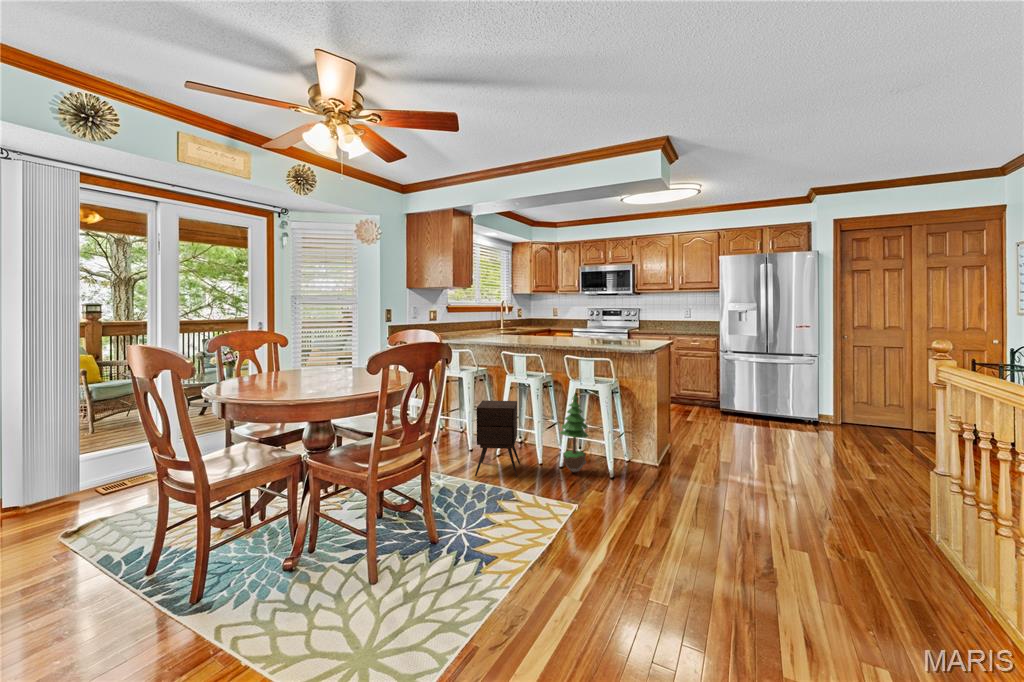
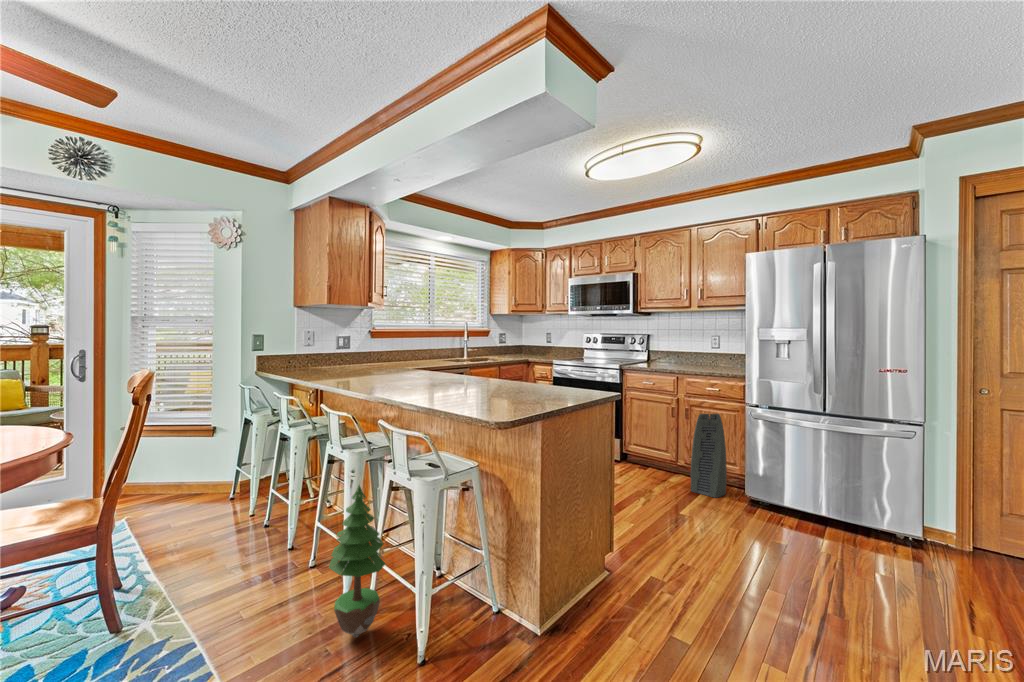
air purifier: none [685,360,707,413] -> present [691,414,727,498]
side table: present [475,400,520,477] -> none [187,479,303,635]

